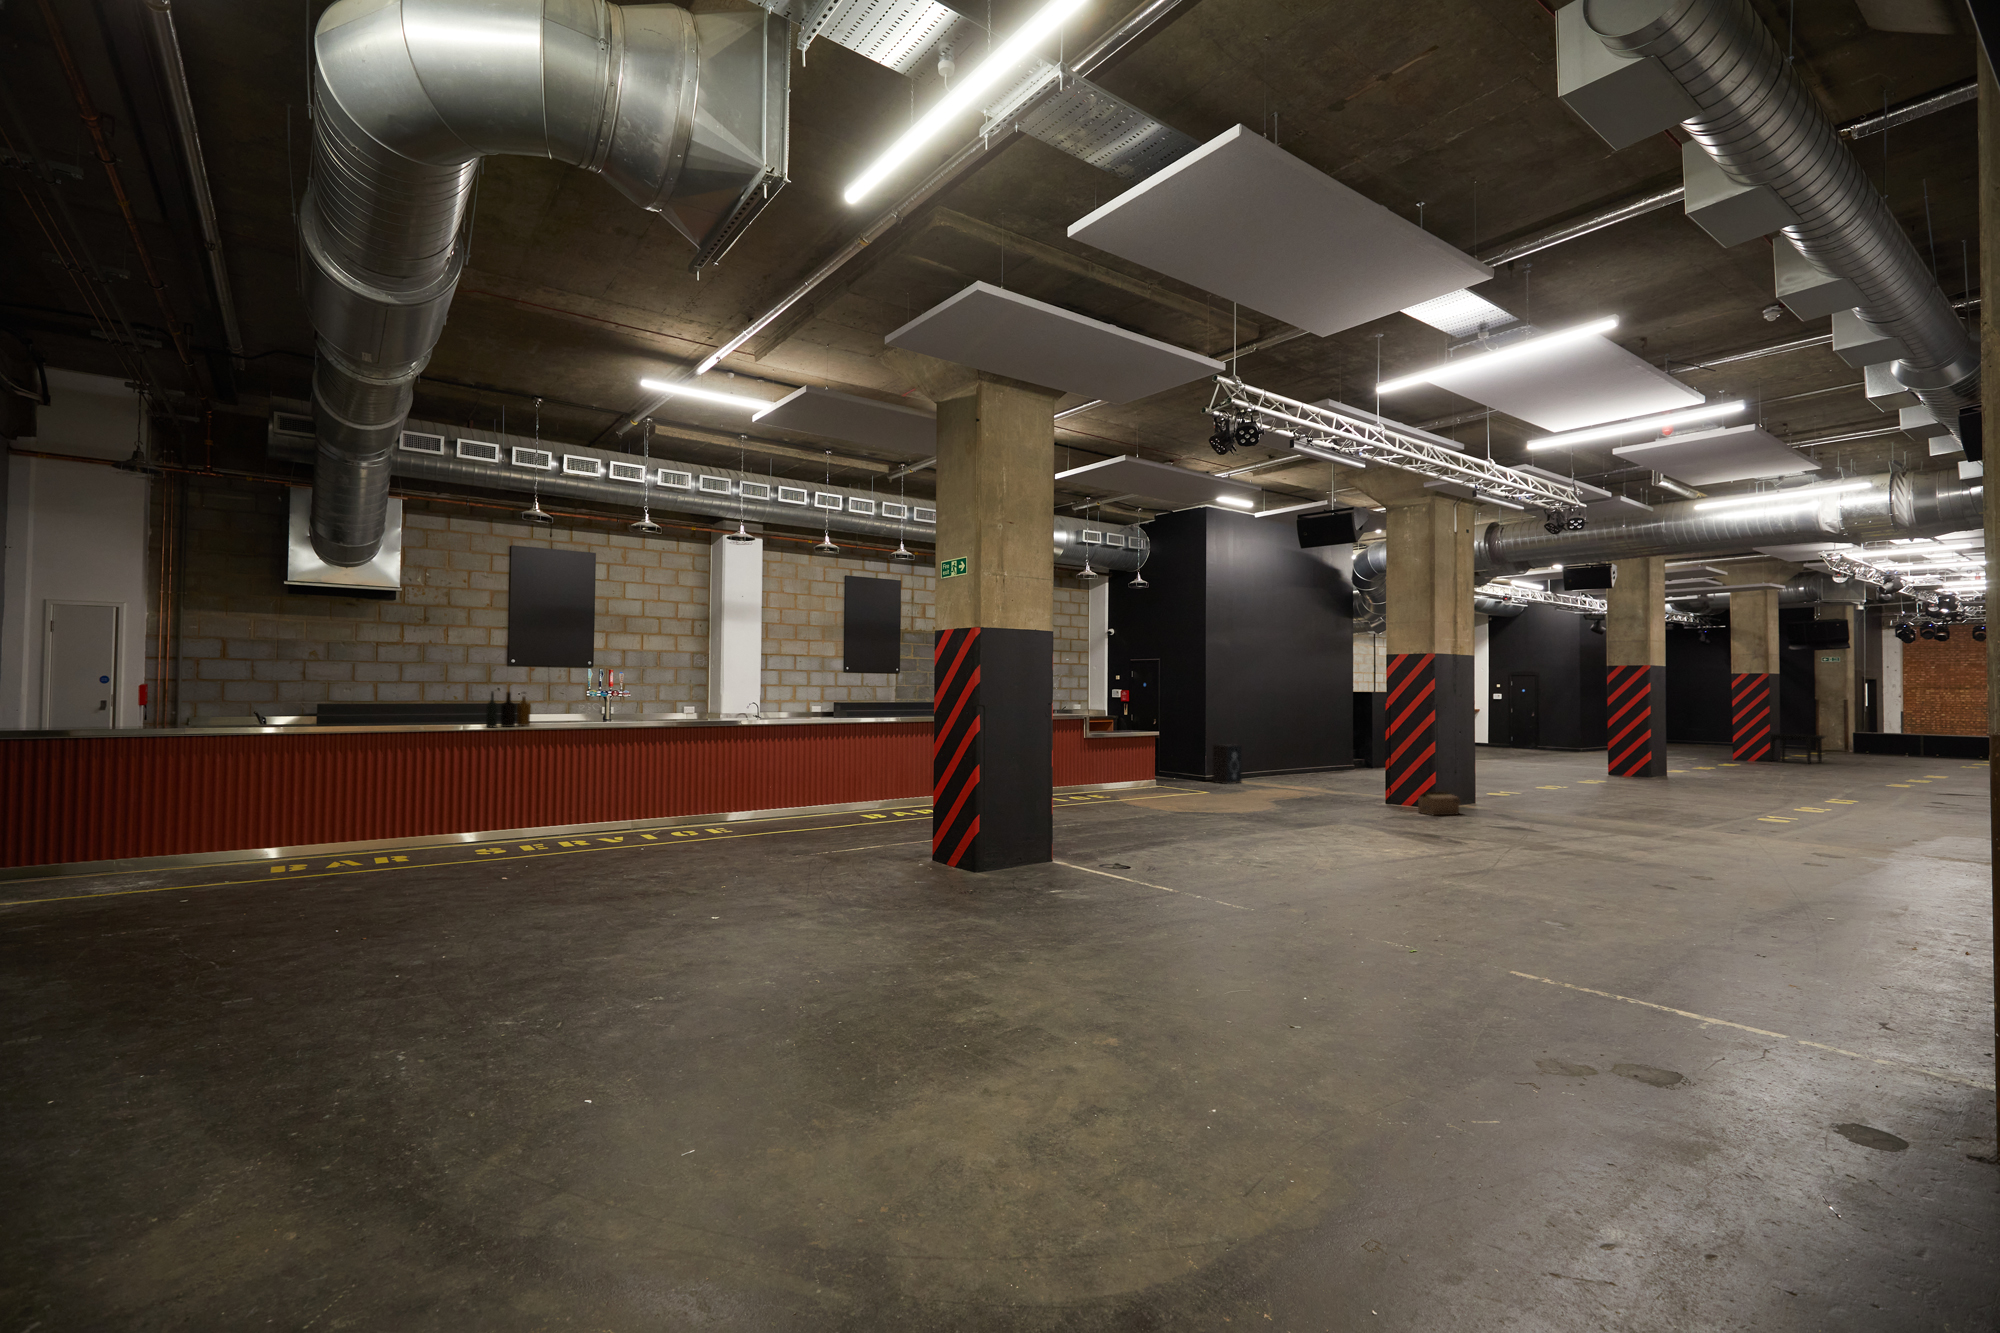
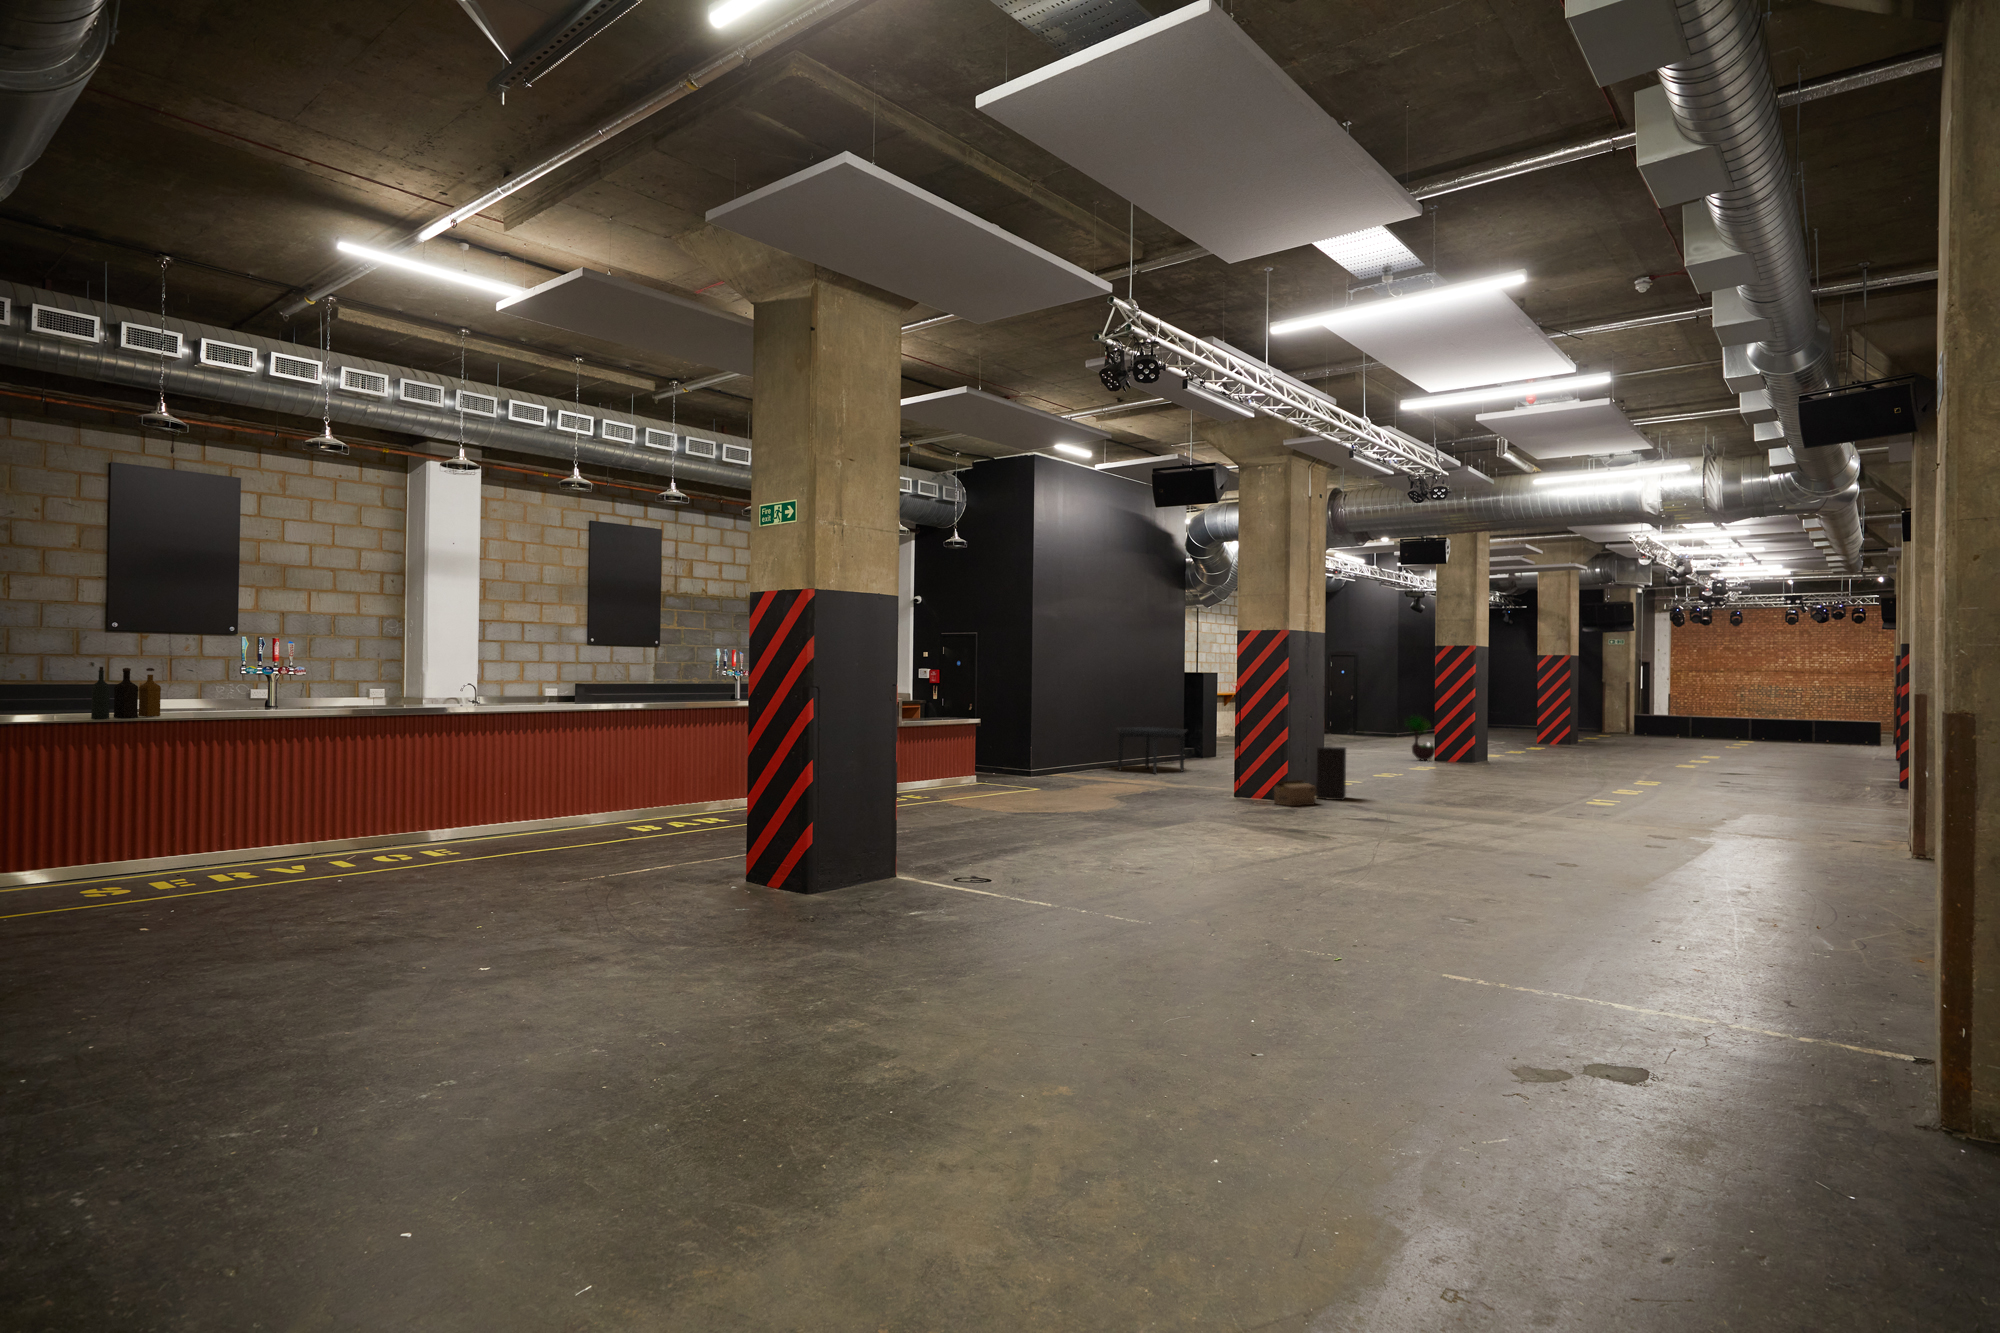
potted tree: none [1574,728,1608,775] -> present [1406,716,1435,761]
round table: present [1767,734,1825,764] -> present [1117,727,1187,774]
speaker: present [1212,744,1242,784] -> present [1316,746,1346,800]

